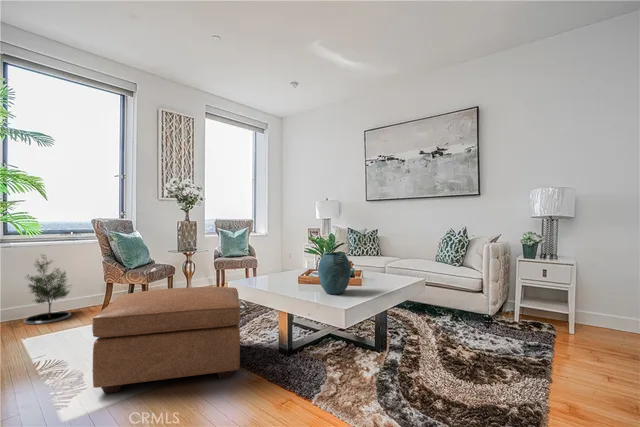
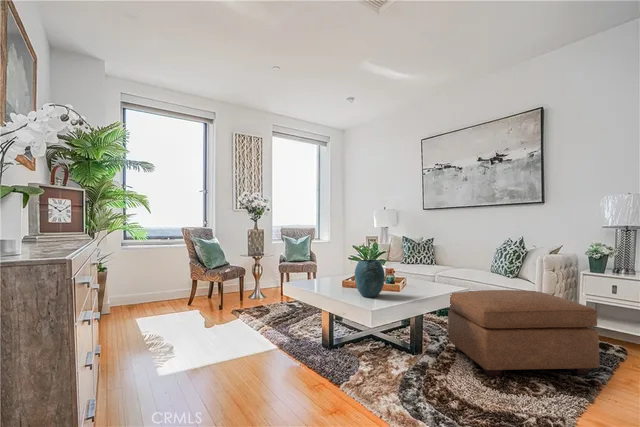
potted tree: present [24,255,71,324] -> none [134,254,169,309]
ottoman: present [92,287,241,394] -> present [448,290,599,376]

